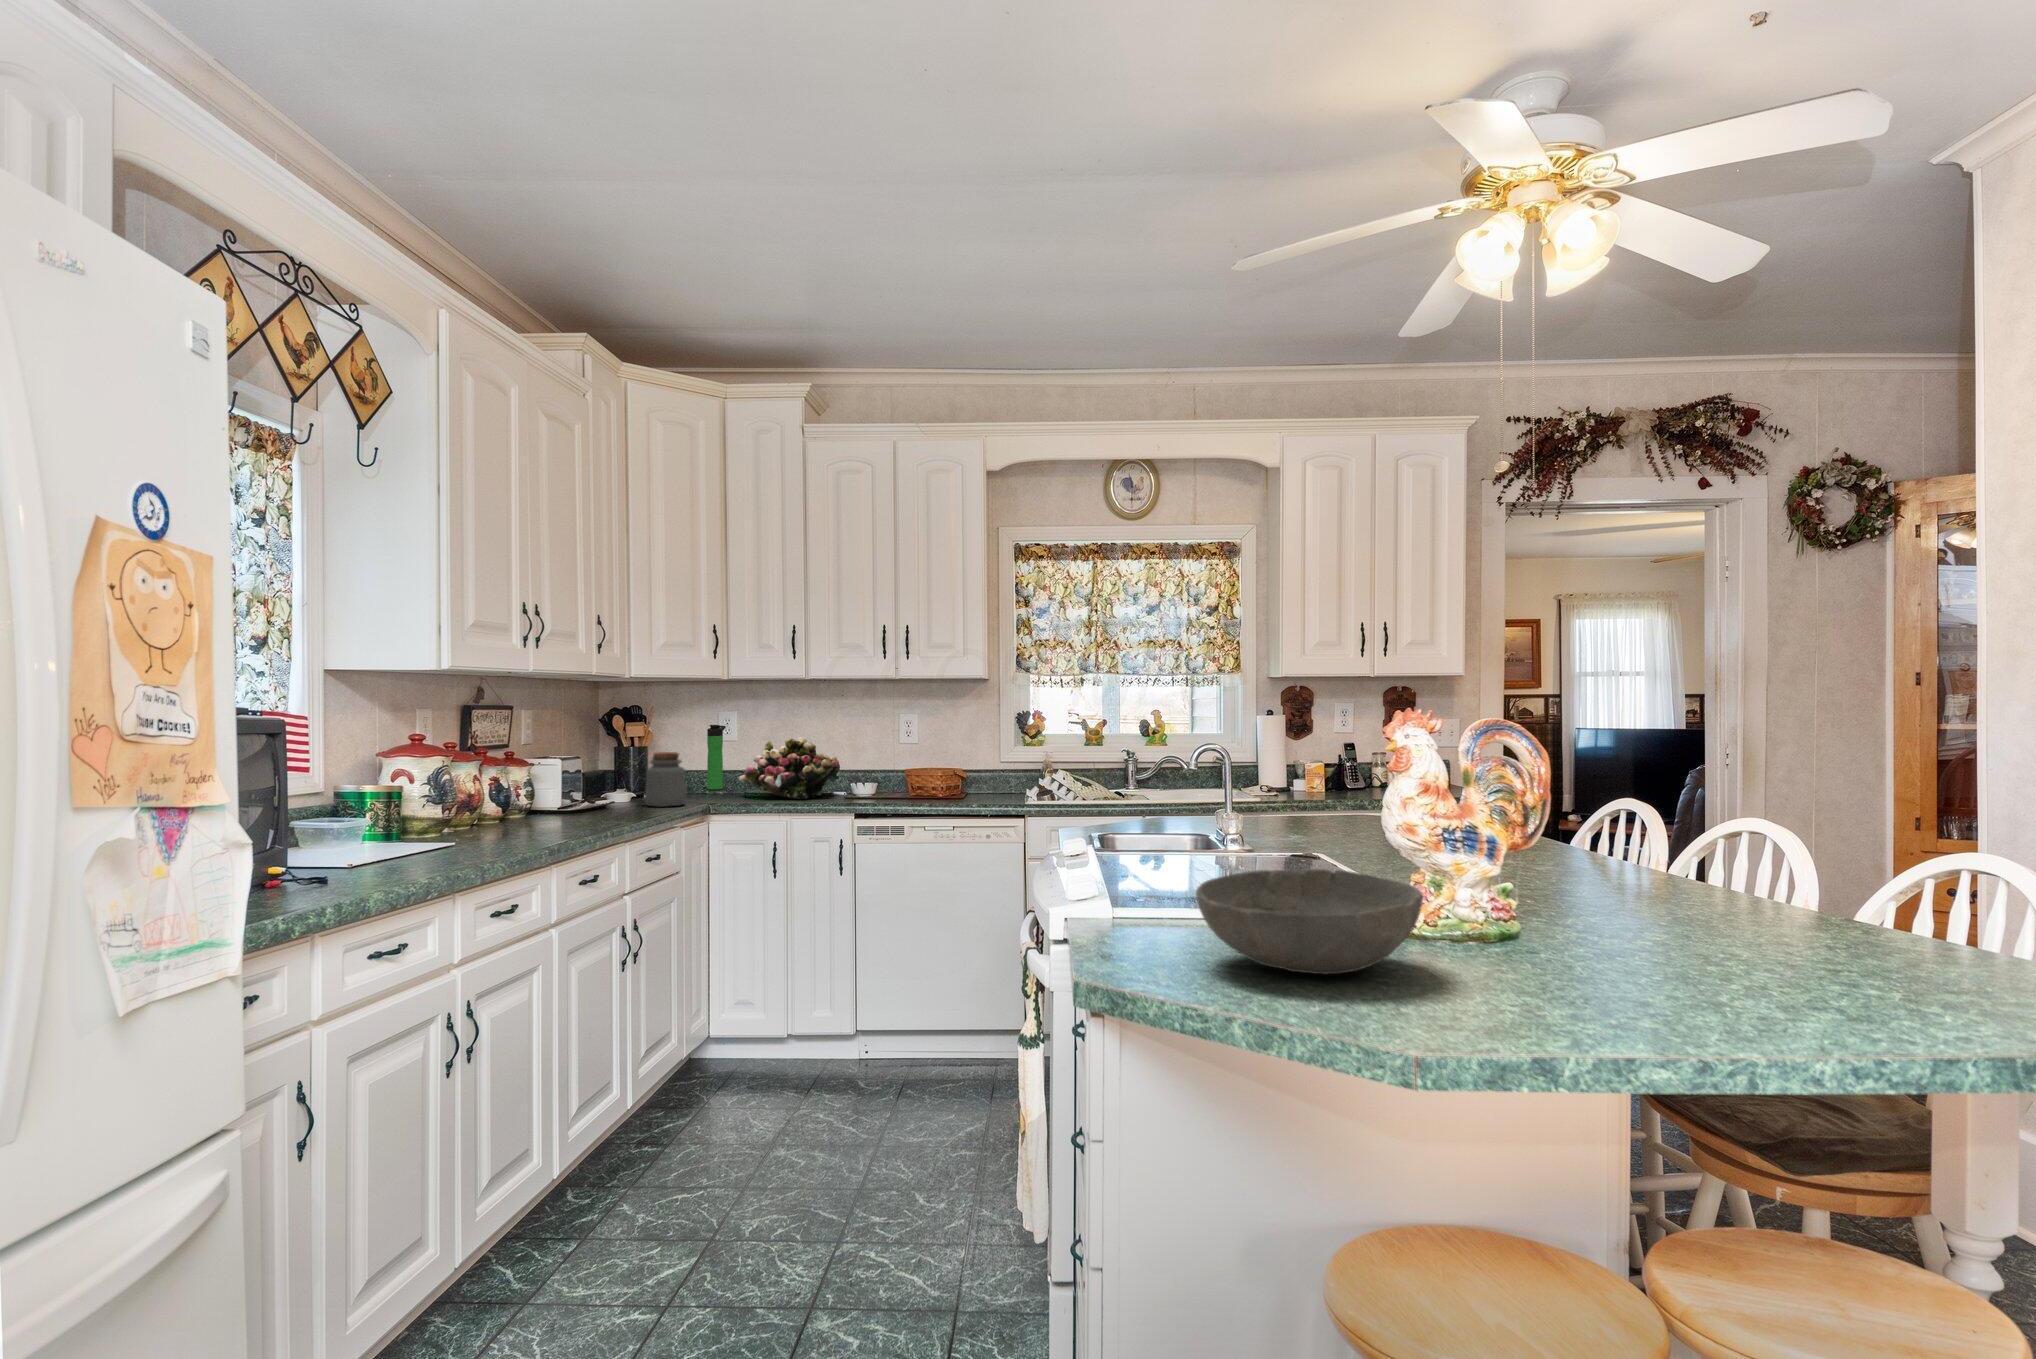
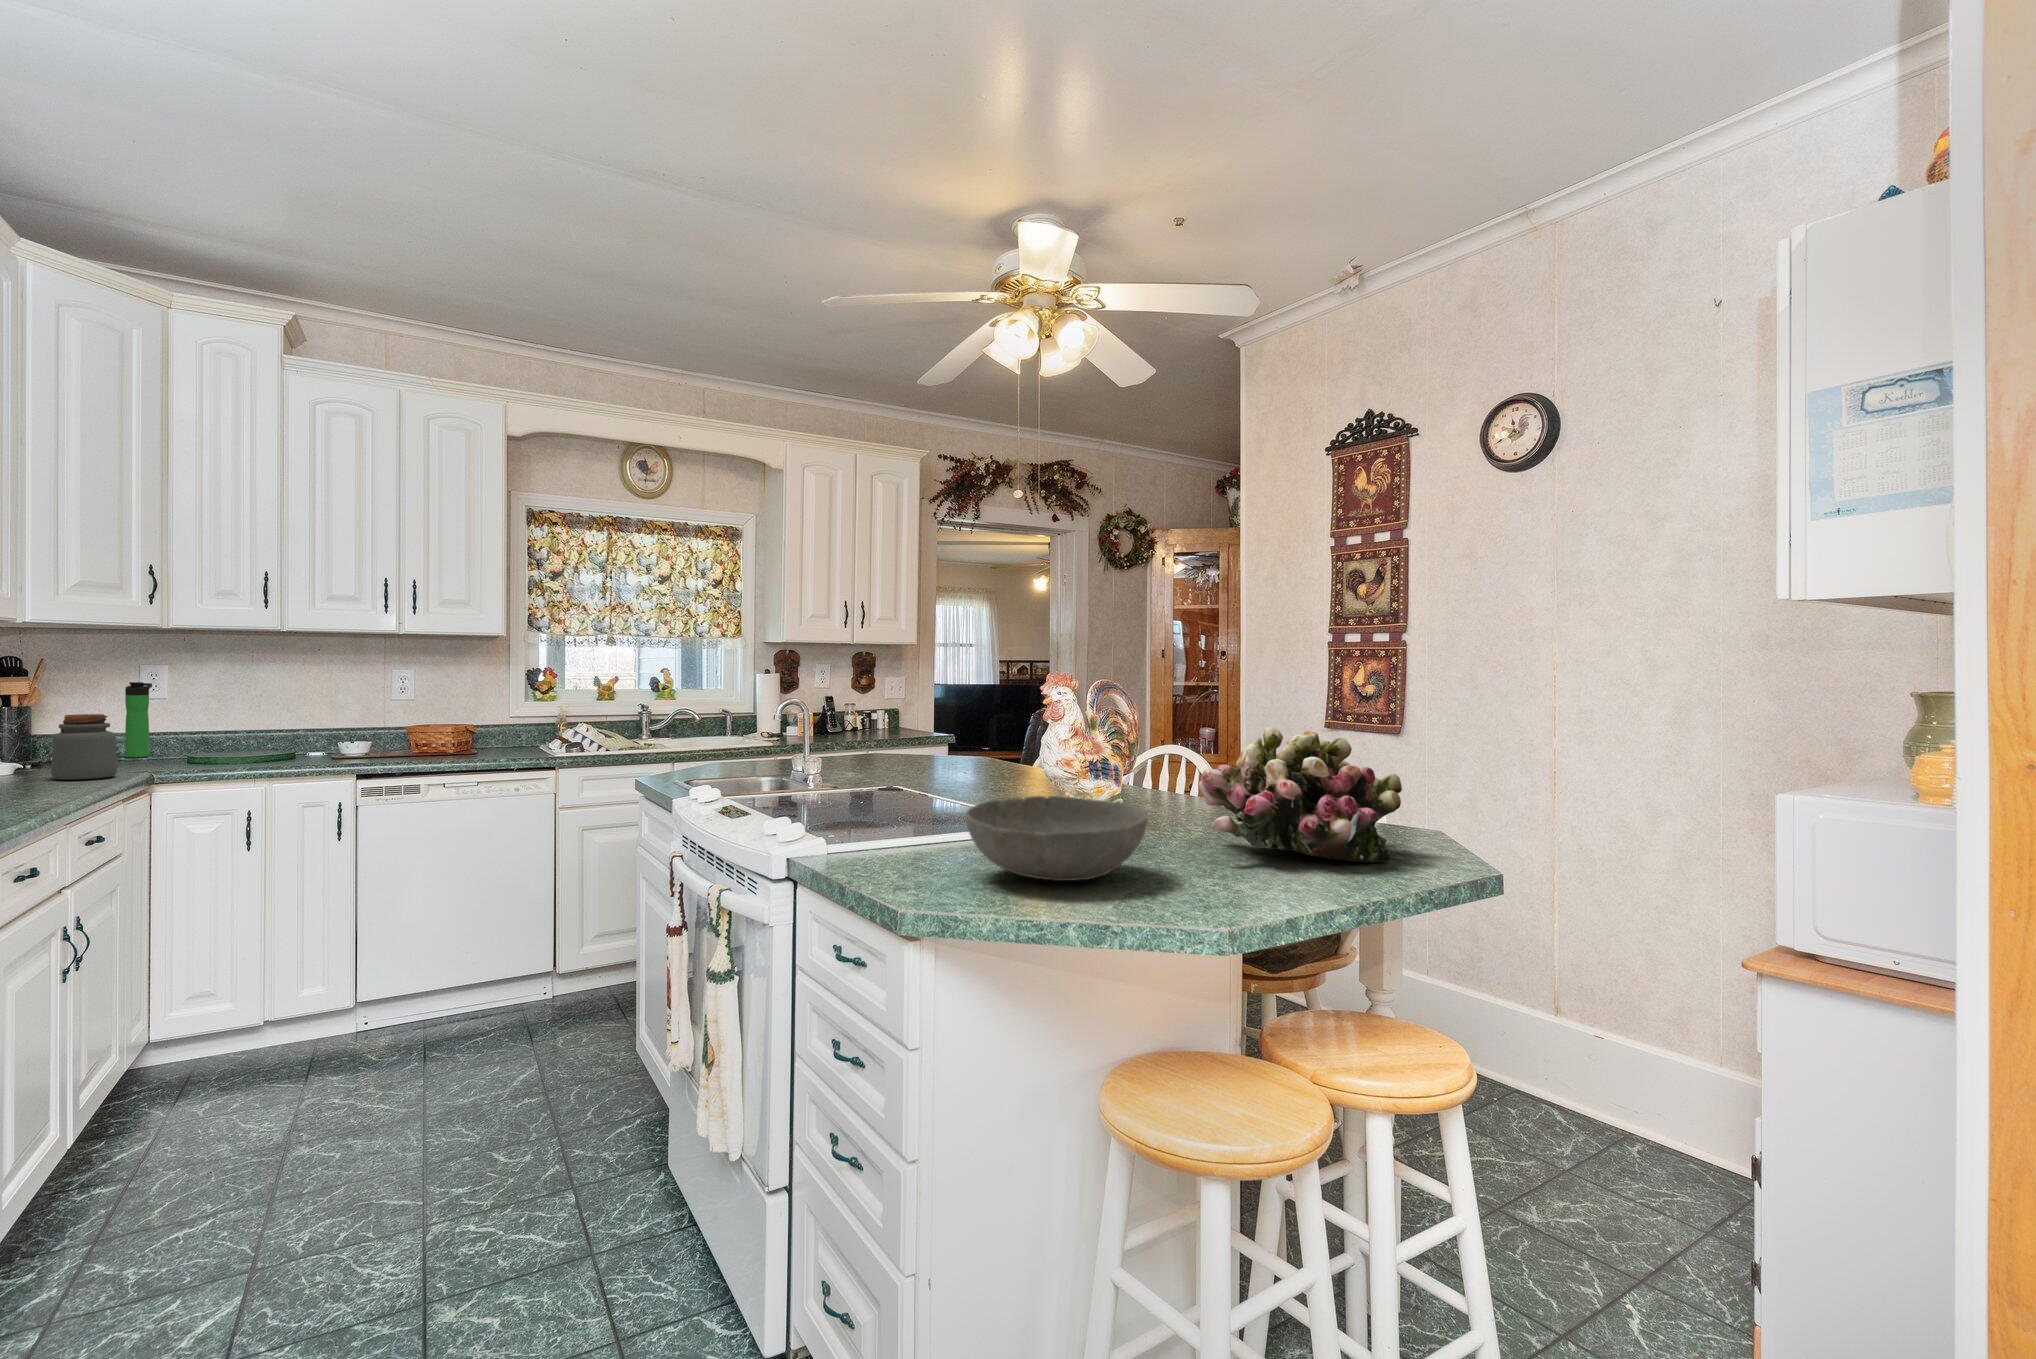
flower arrangement: present [739,737,840,799] -> present [1198,727,1402,863]

